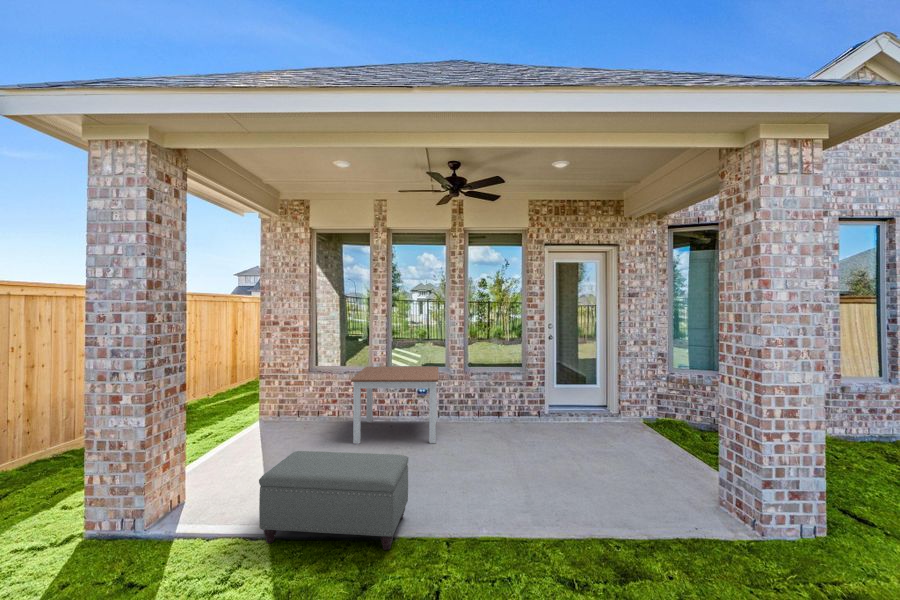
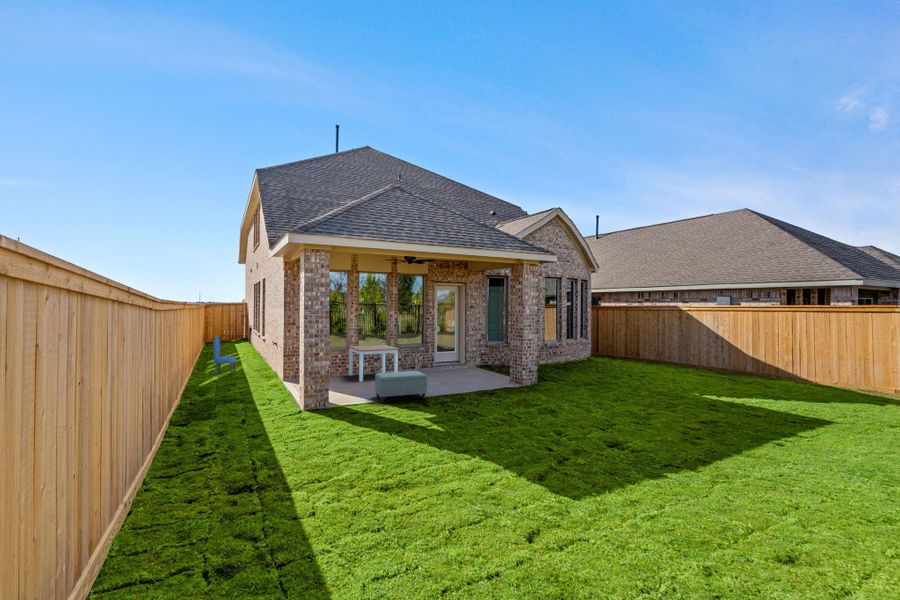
dining chair: none [199,340,239,399] -> present [213,336,236,375]

